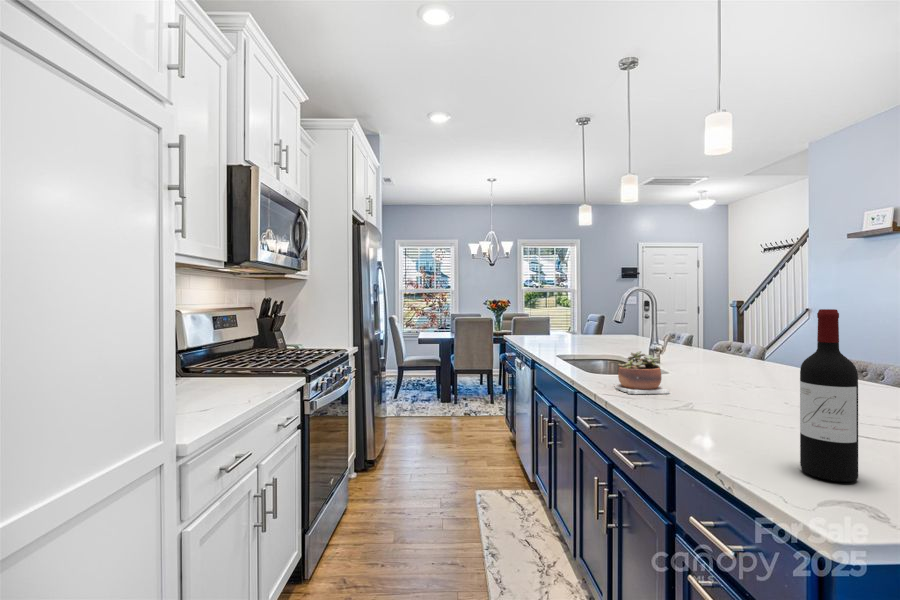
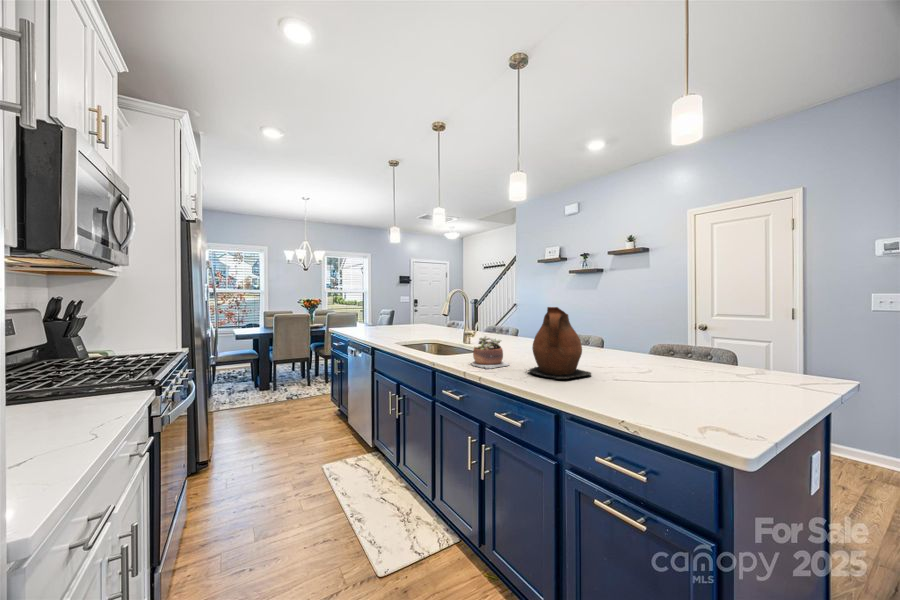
wine bottle: present [800,309,858,482] -> none [645,304,679,413]
ceramic pitcher: none [677,312,787,420] -> present [528,307,591,379]

